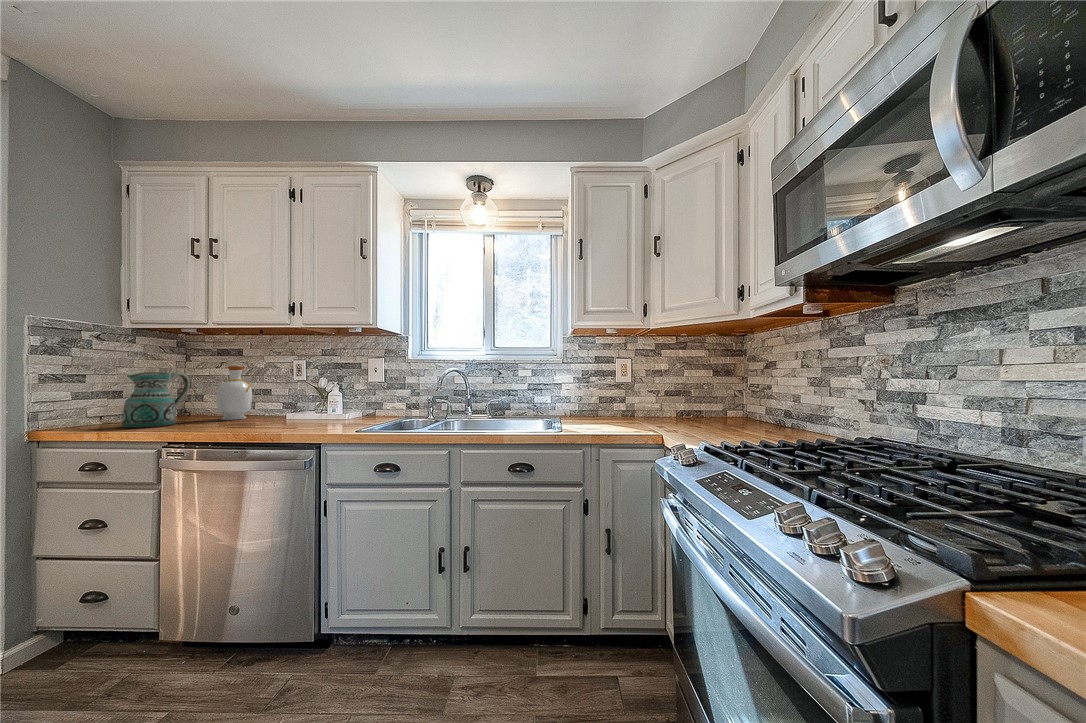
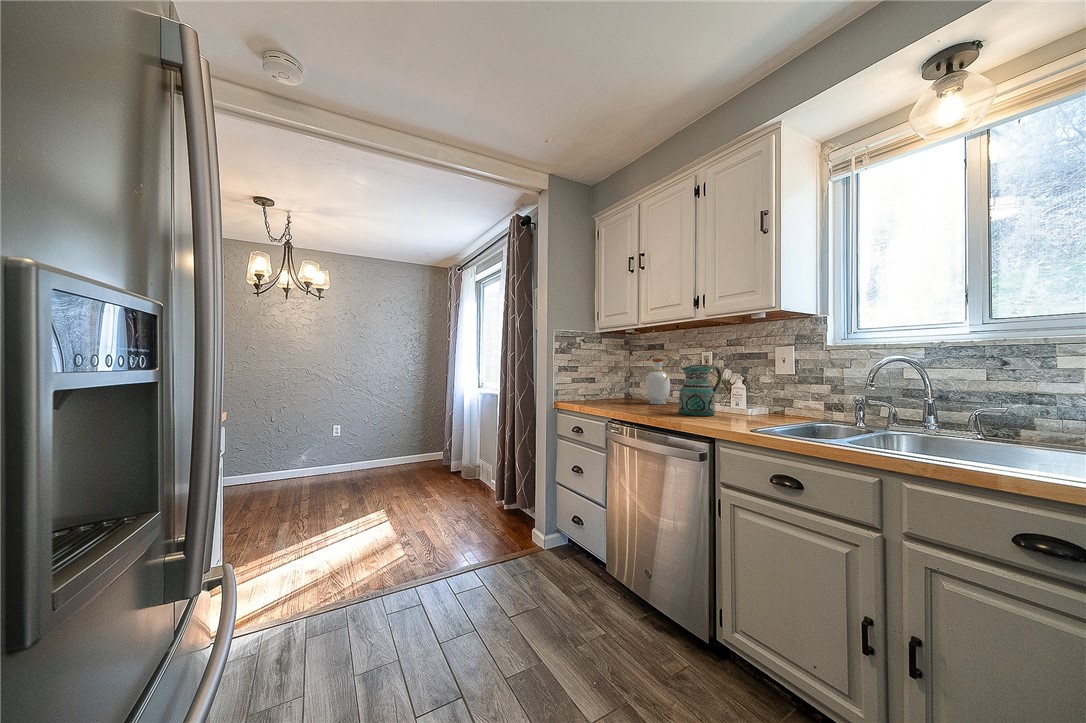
ceramic pitcher: present [122,372,190,428] -> present [678,364,722,416]

